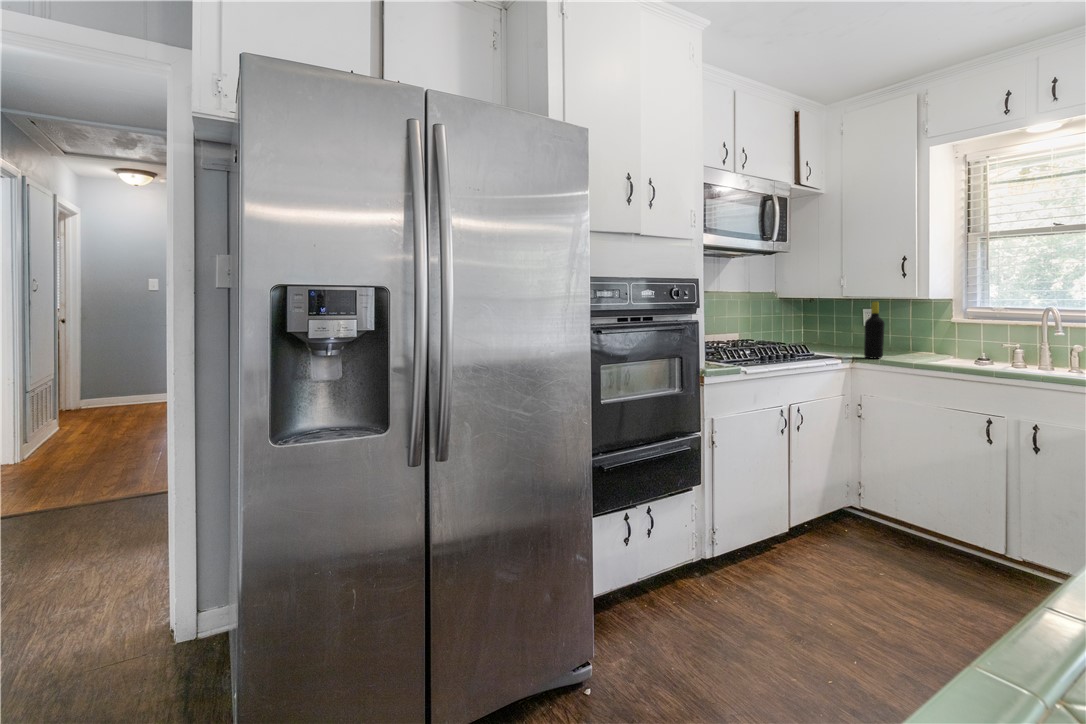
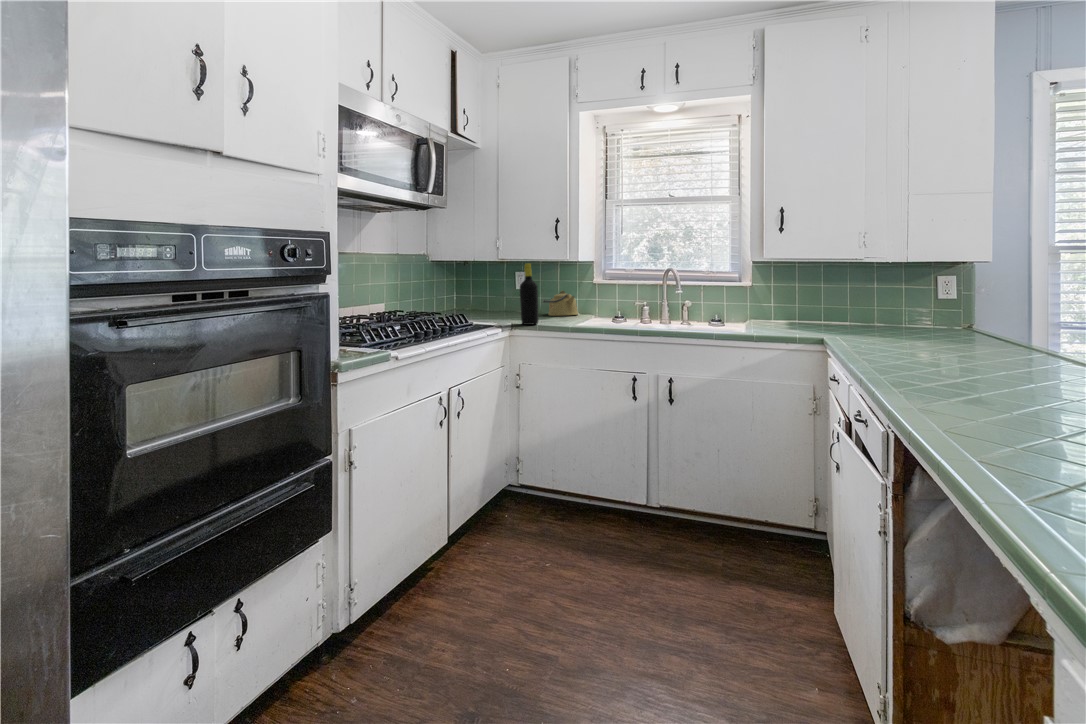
kettle: none [891,329,933,353] -> present [543,291,578,316]

